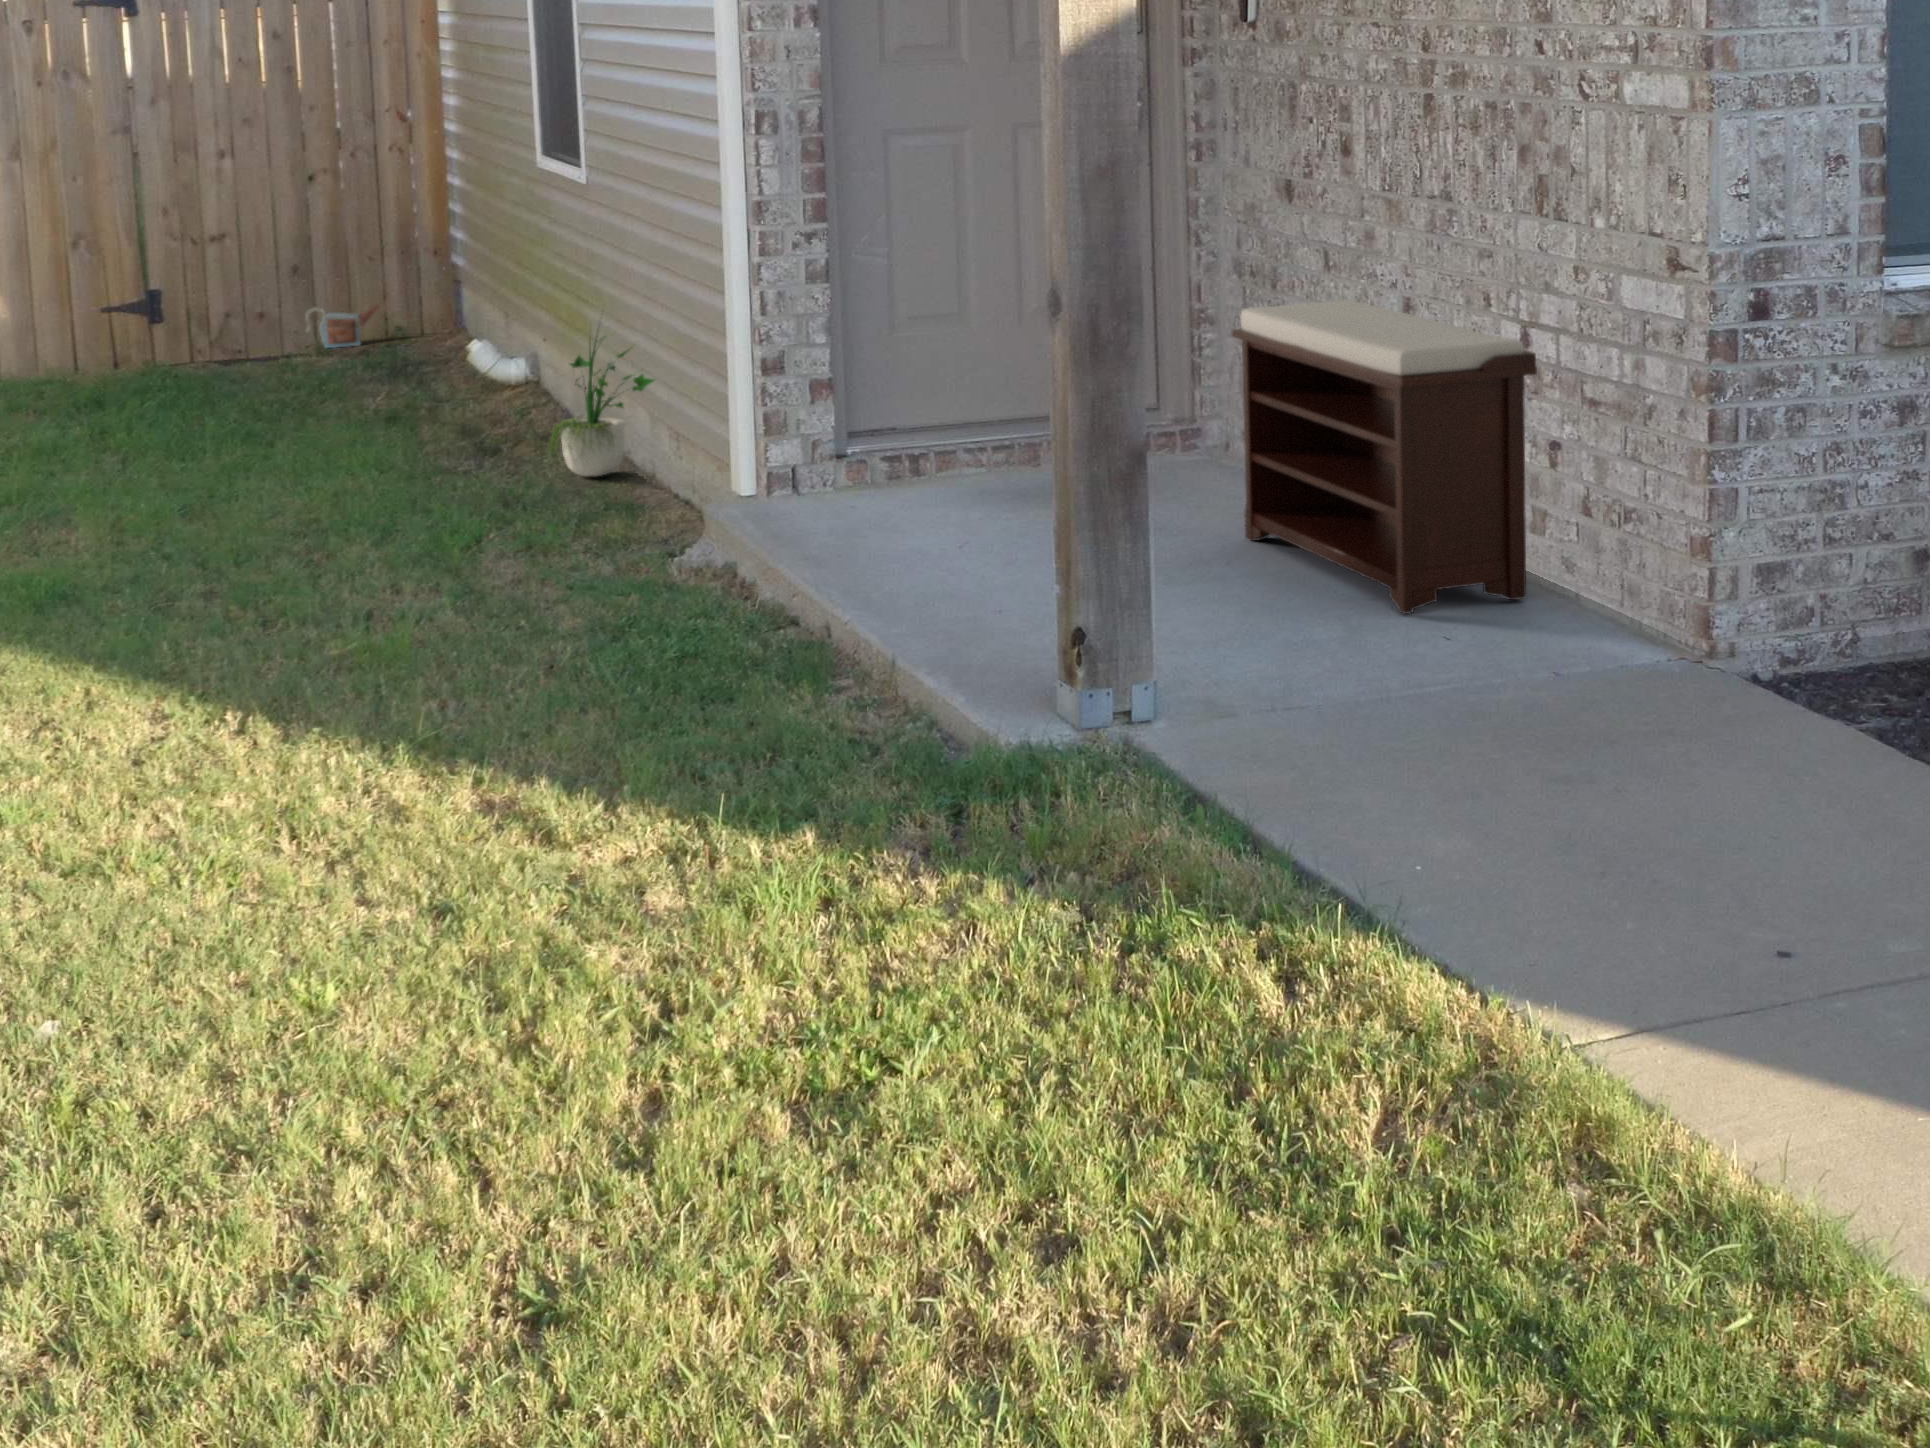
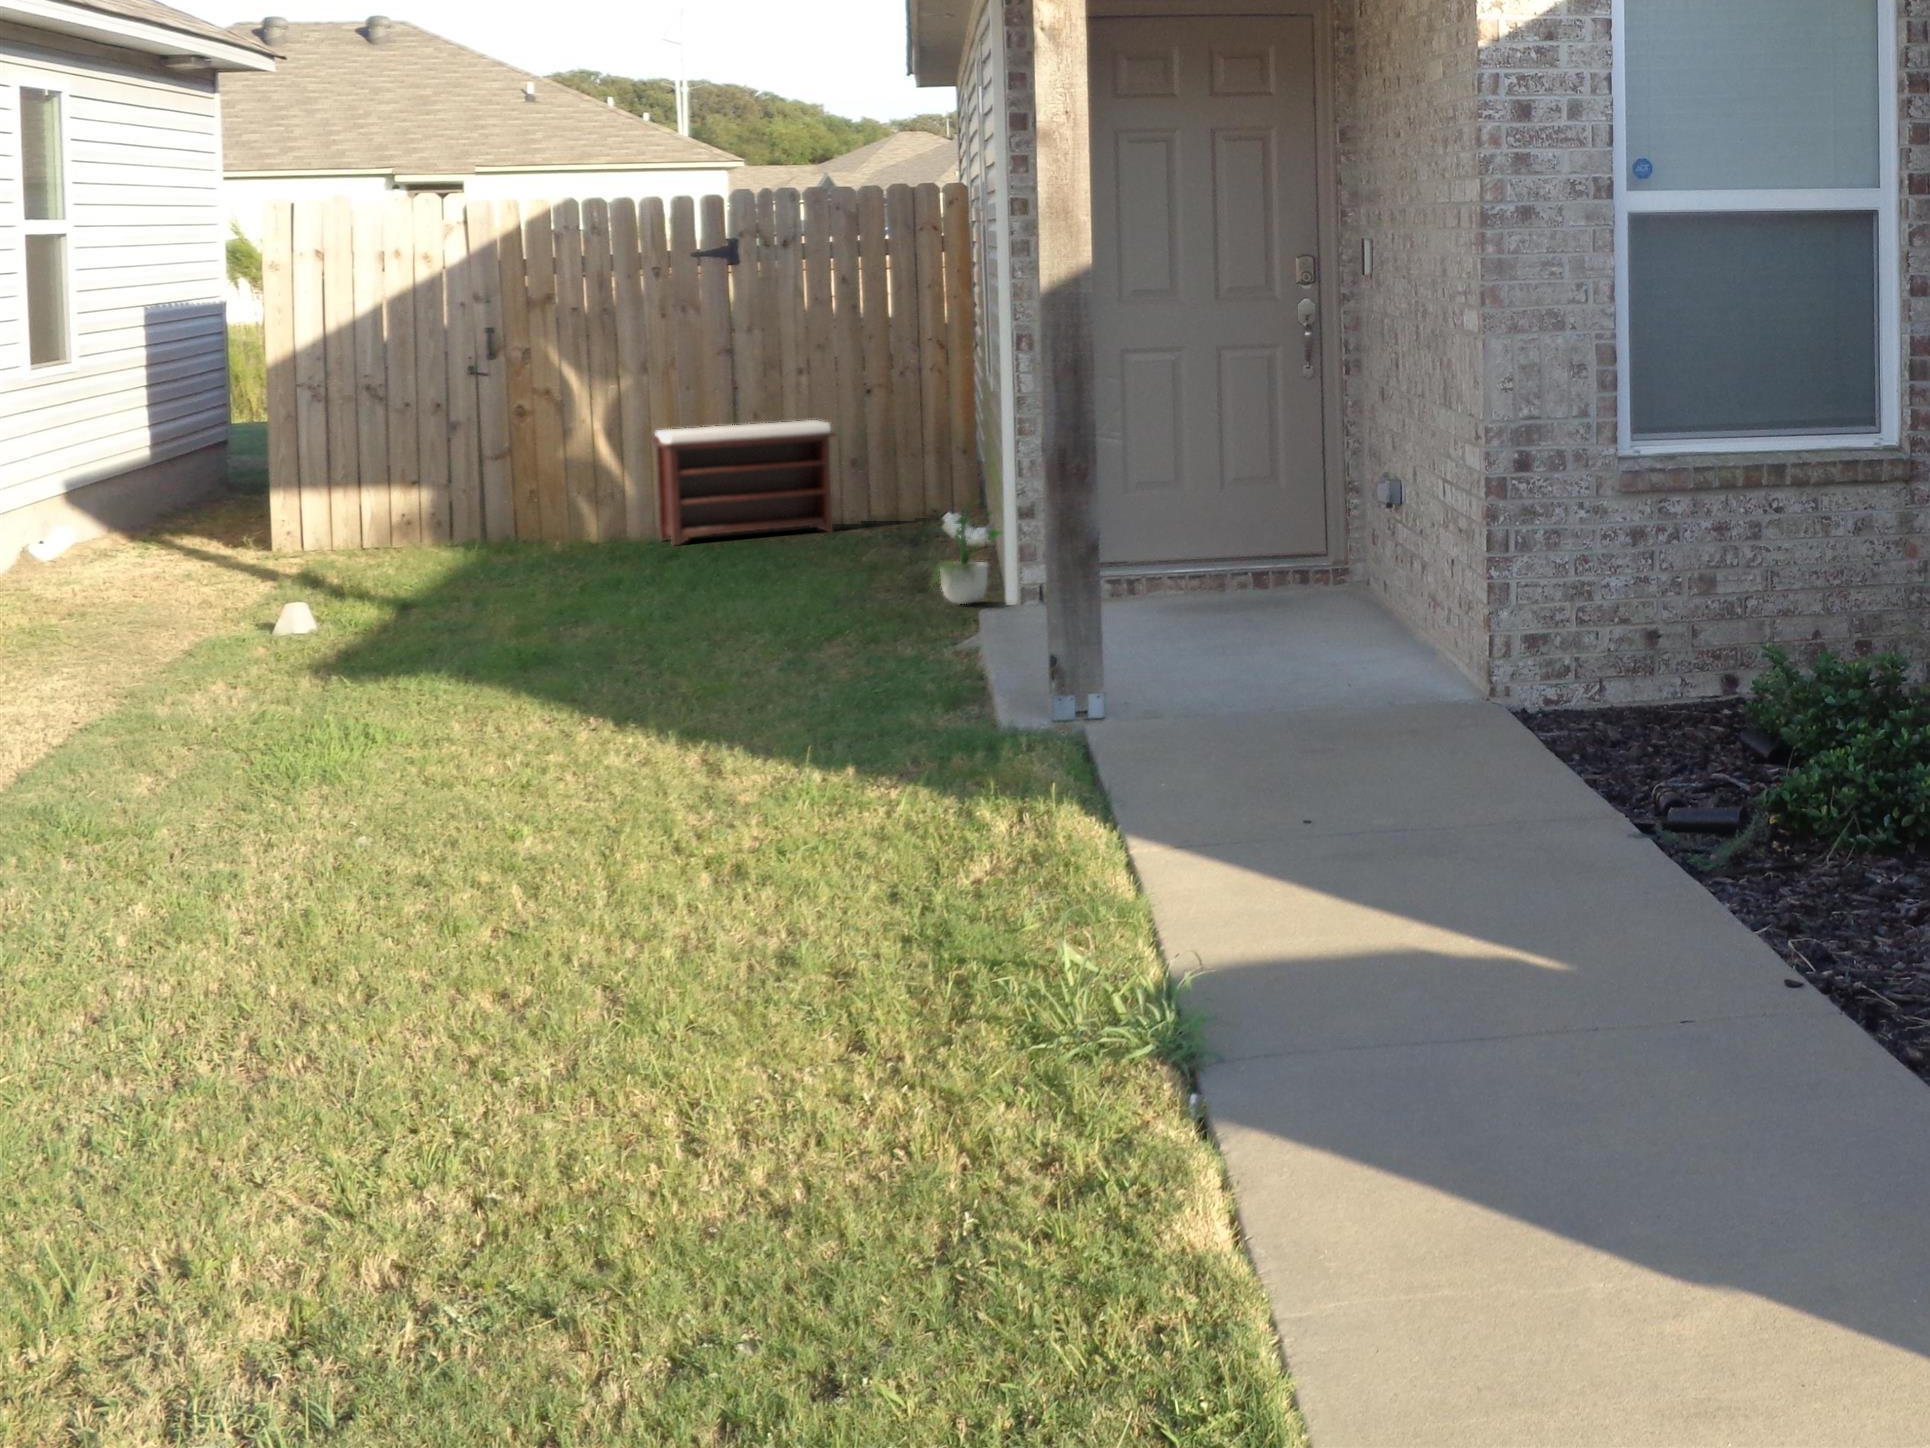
bench: present [1231,300,1537,614] -> present [650,420,835,545]
watering can: present [305,305,378,348] -> none [857,491,916,525]

